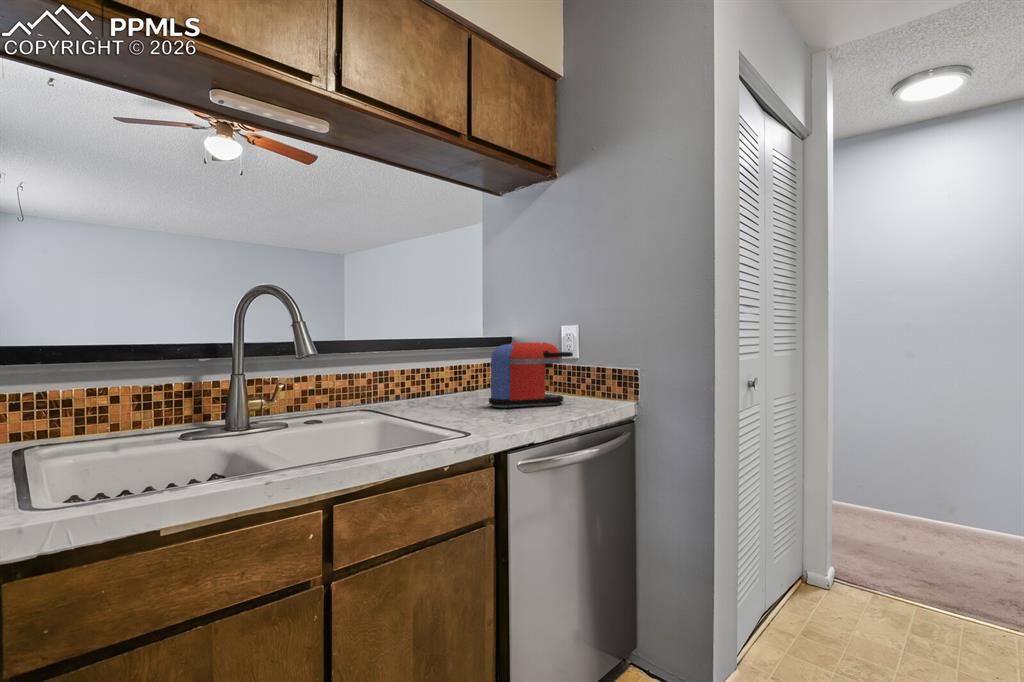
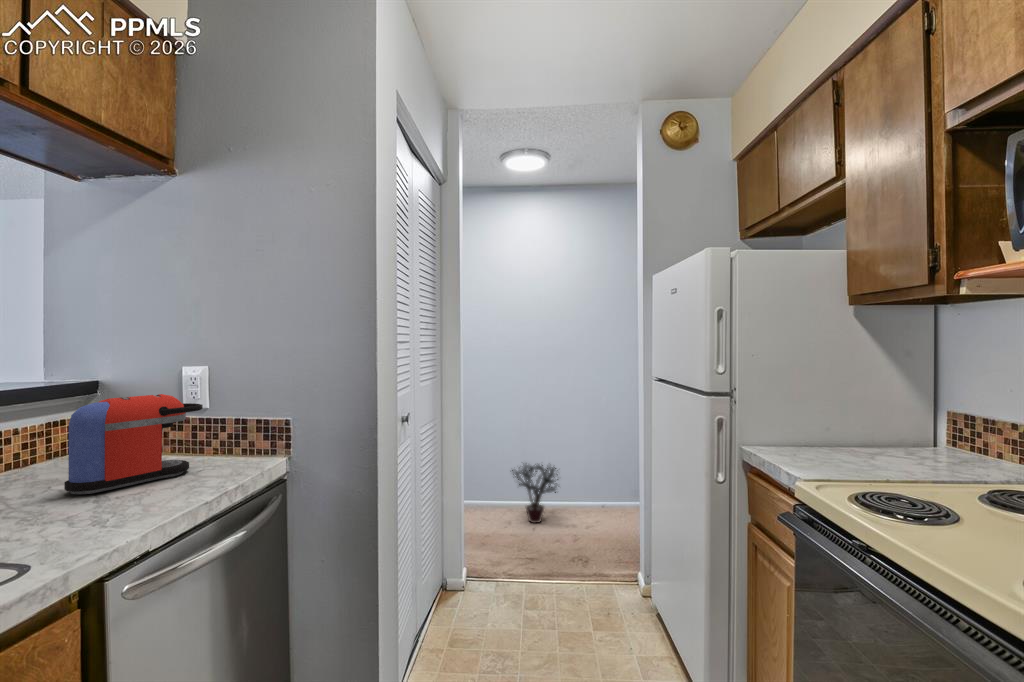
potted plant: none [901,461,988,542] -> present [512,464,558,523]

